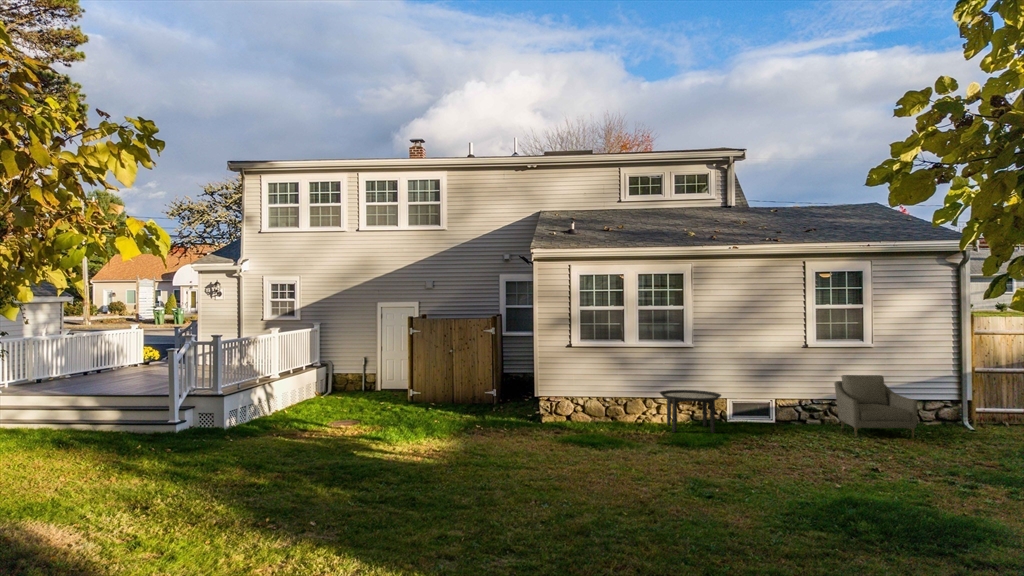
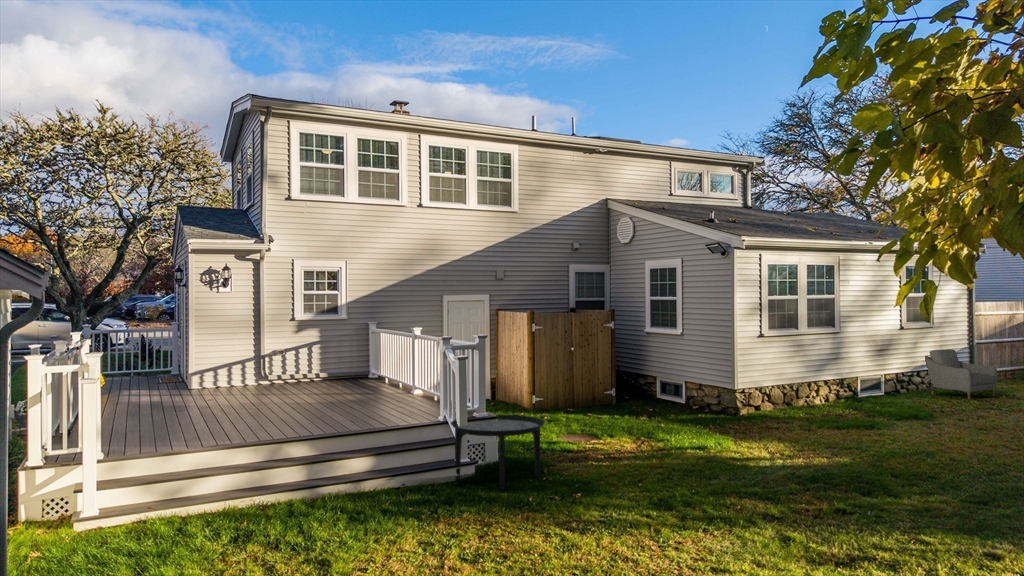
round table: present [660,390,721,433] -> present [451,415,544,489]

